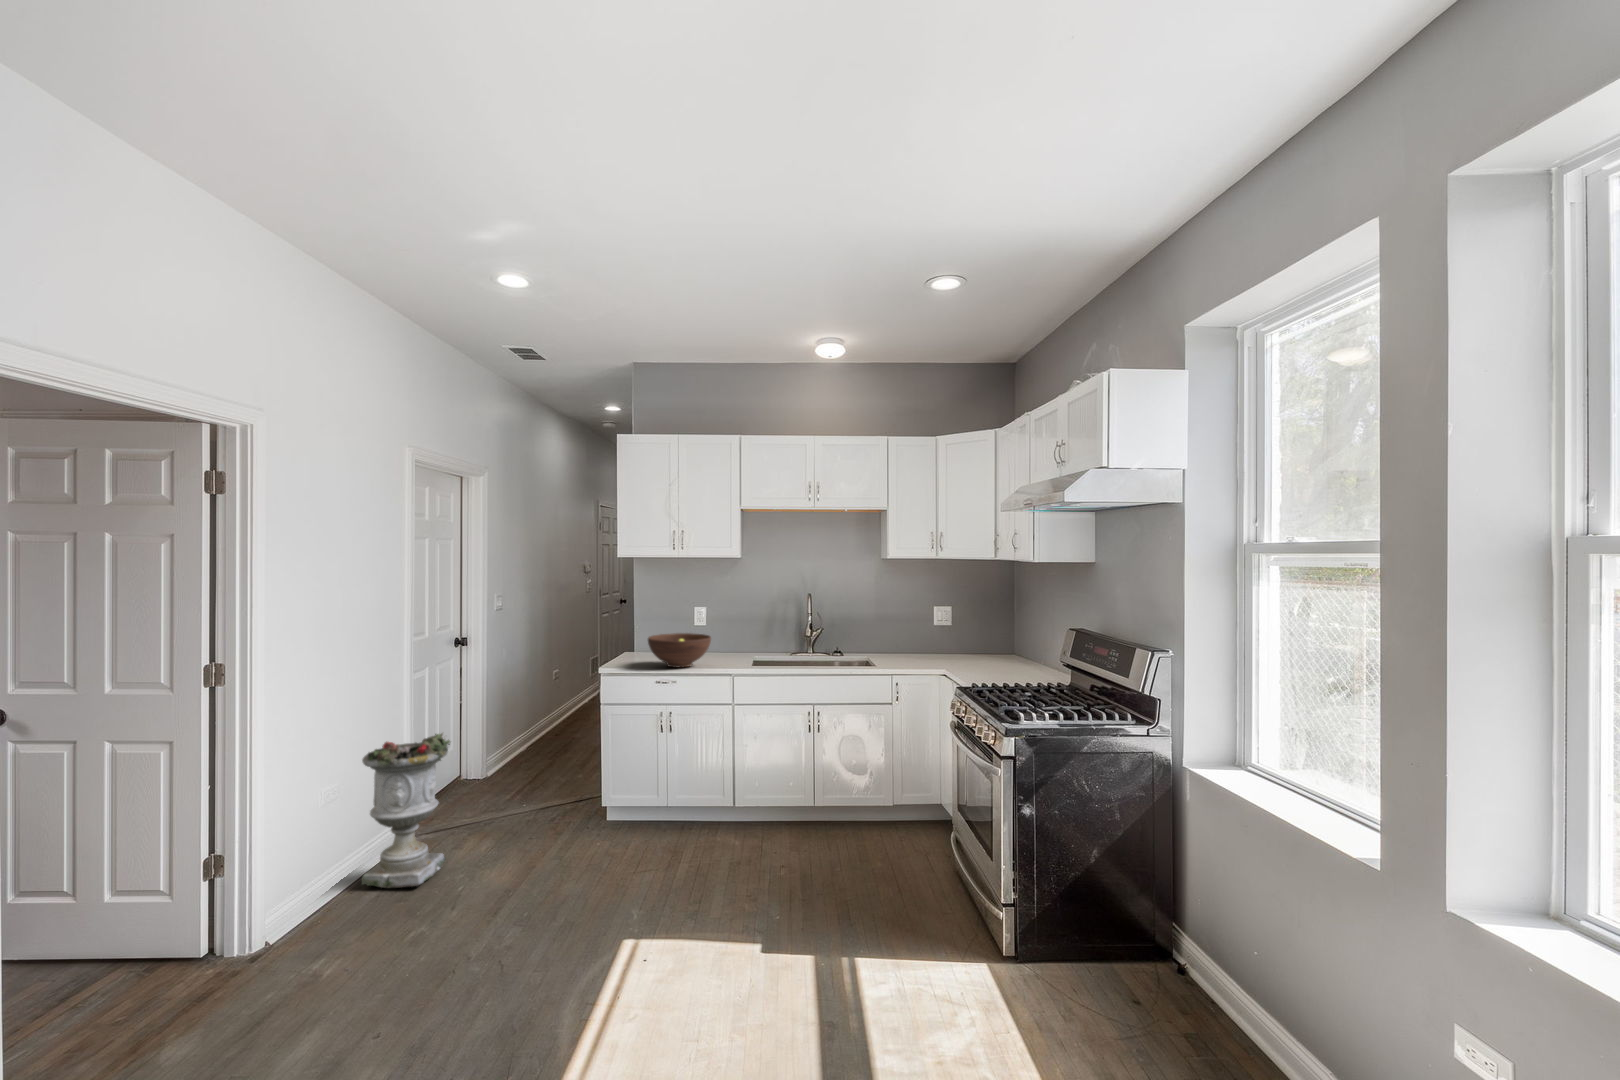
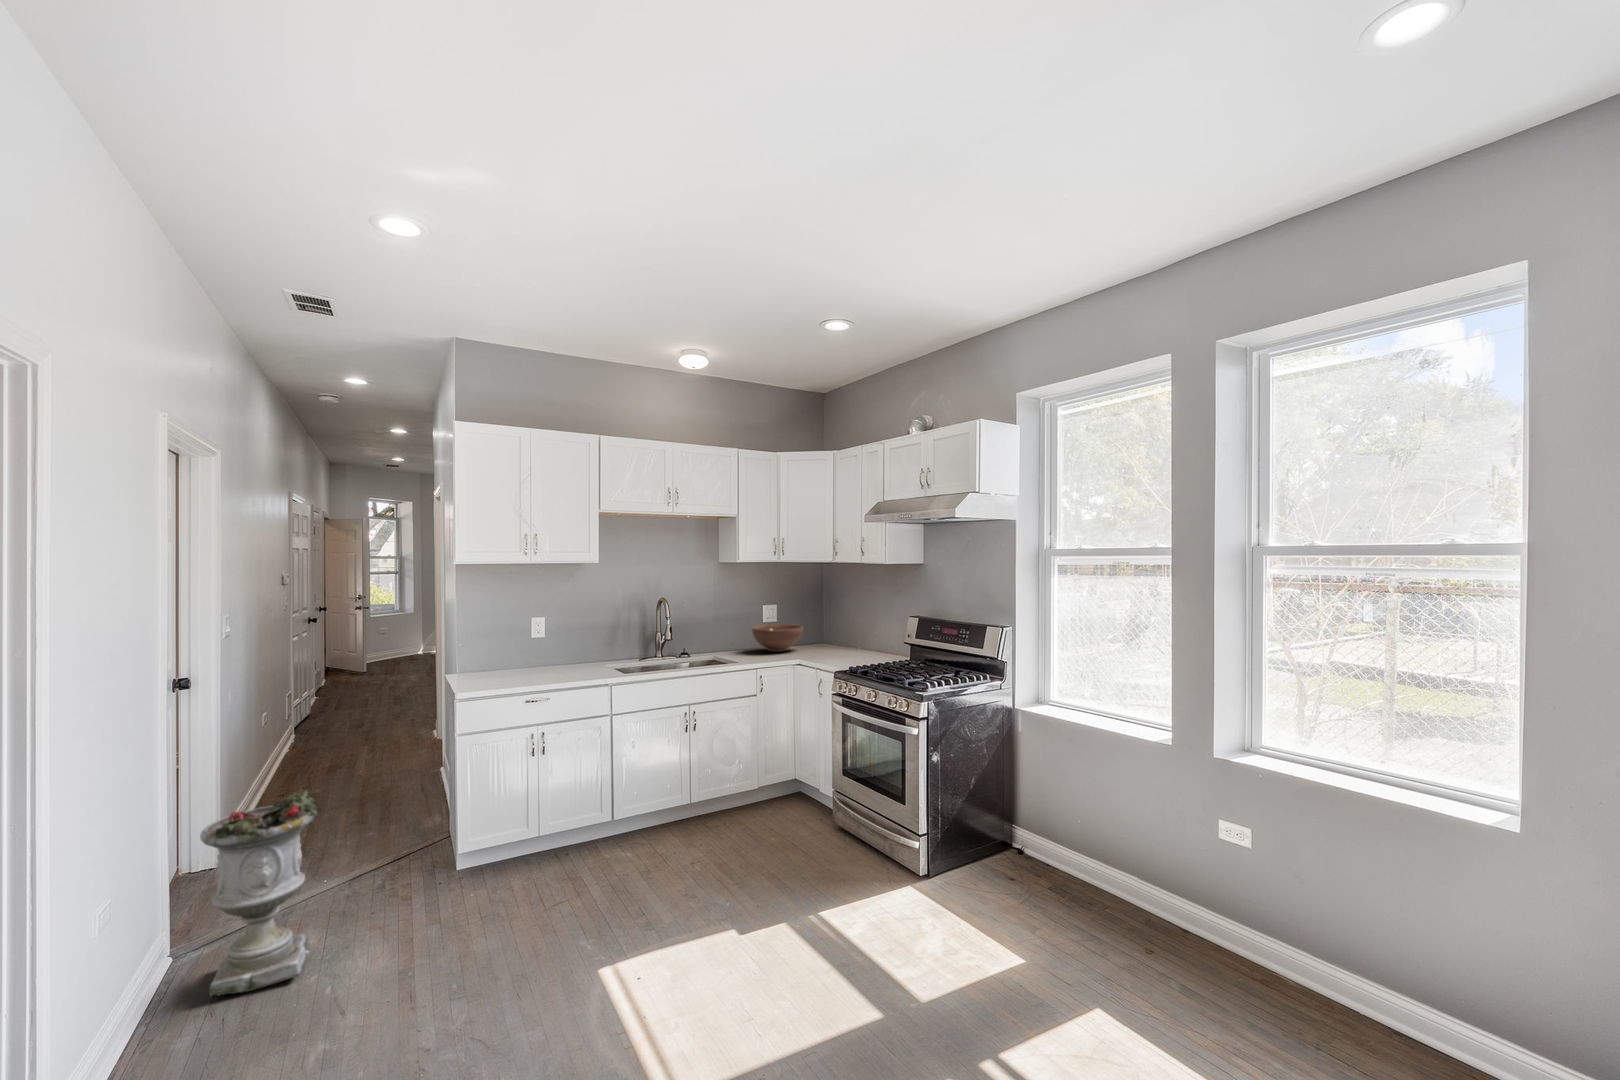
fruit bowl: present [648,633,711,668] -> present [752,624,803,652]

